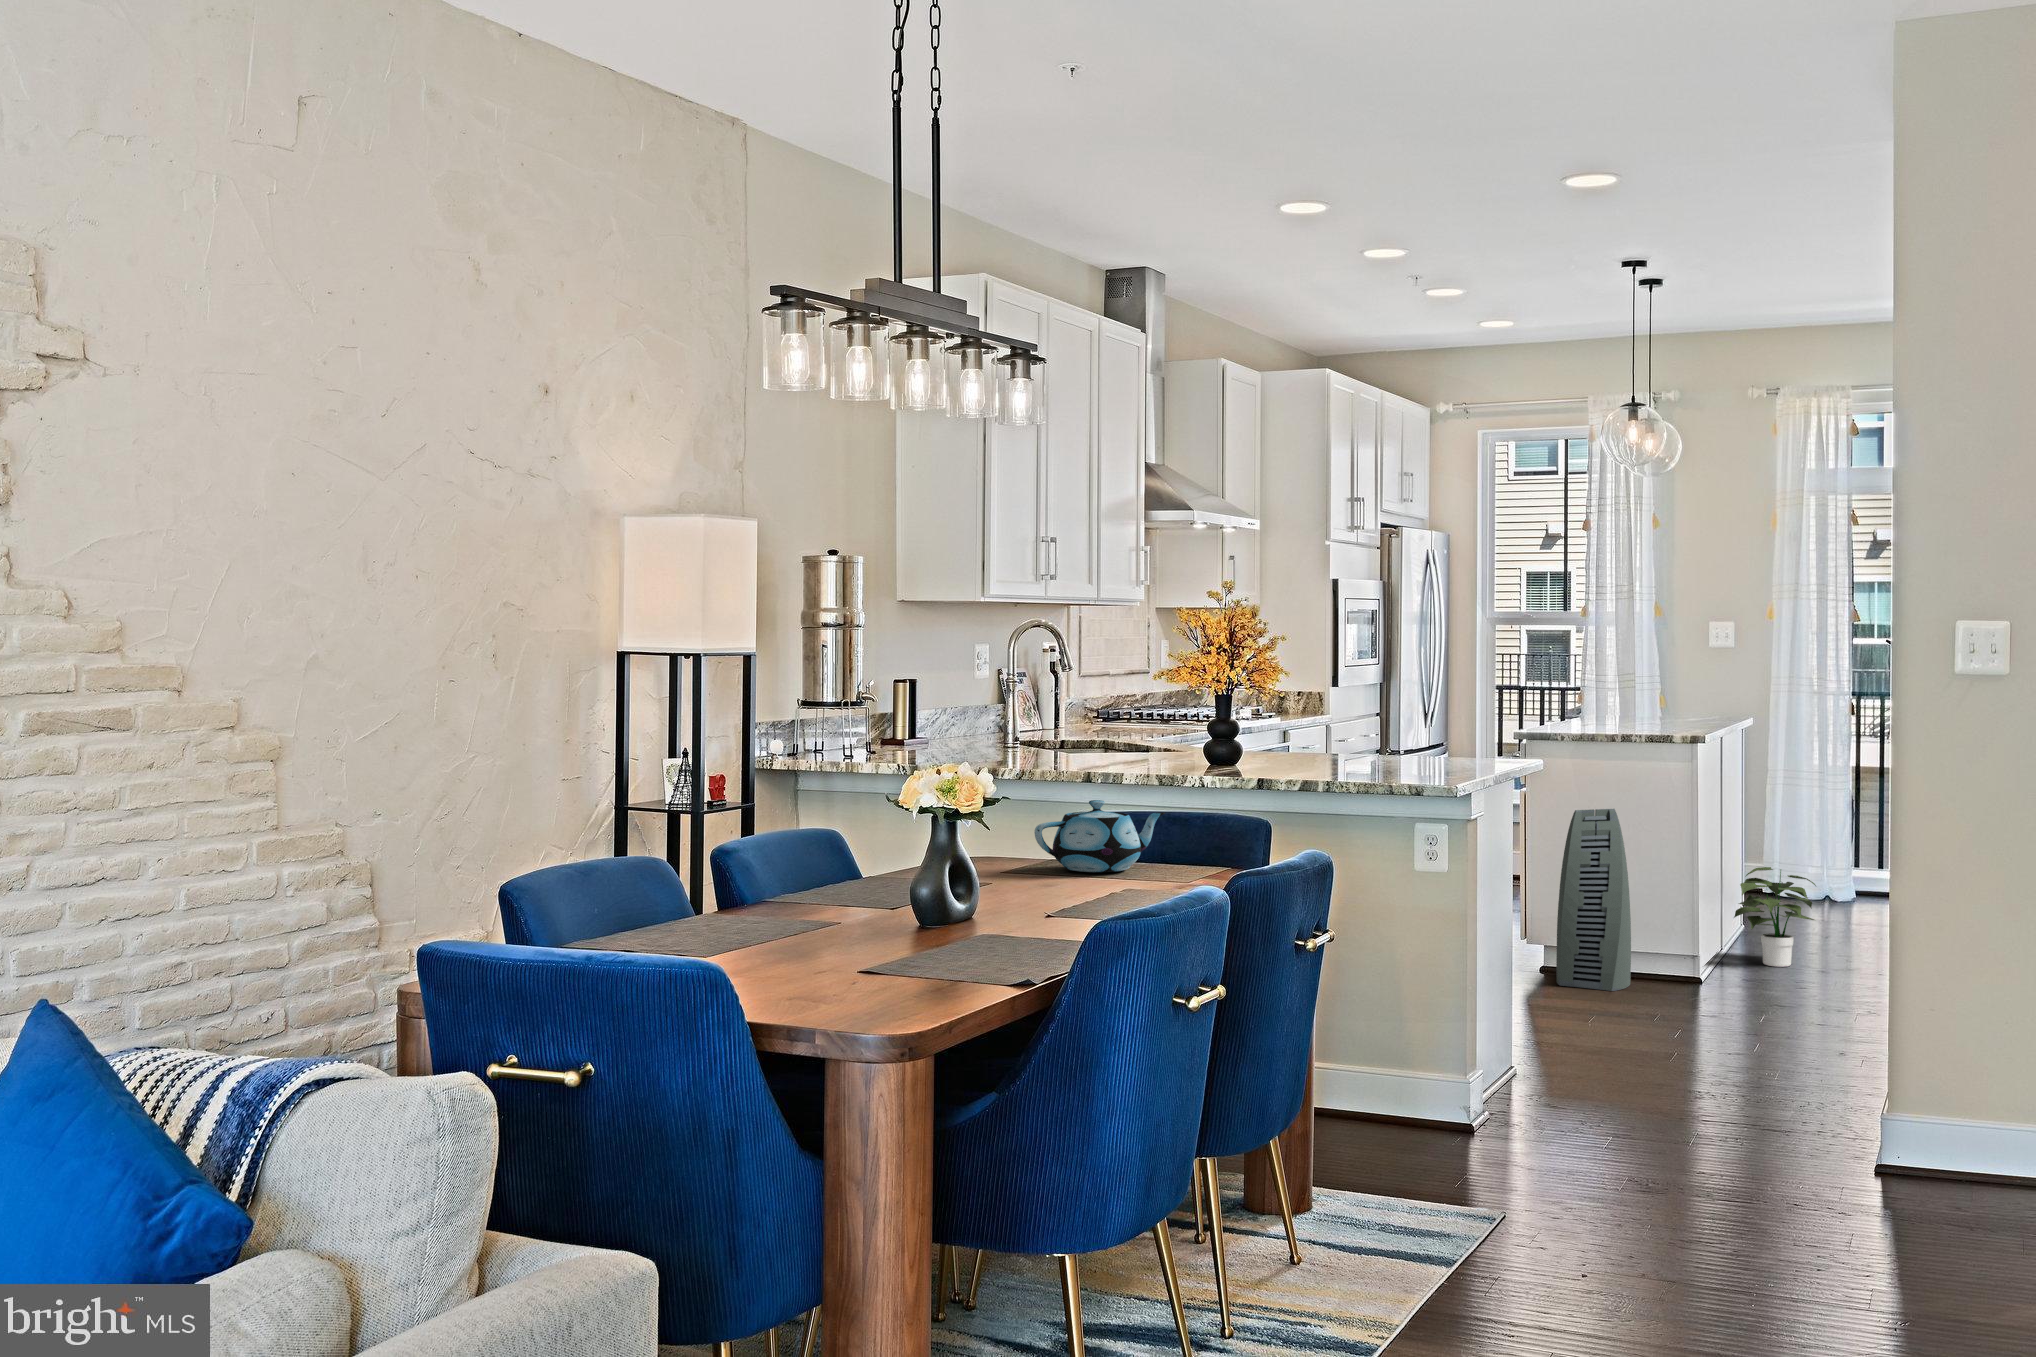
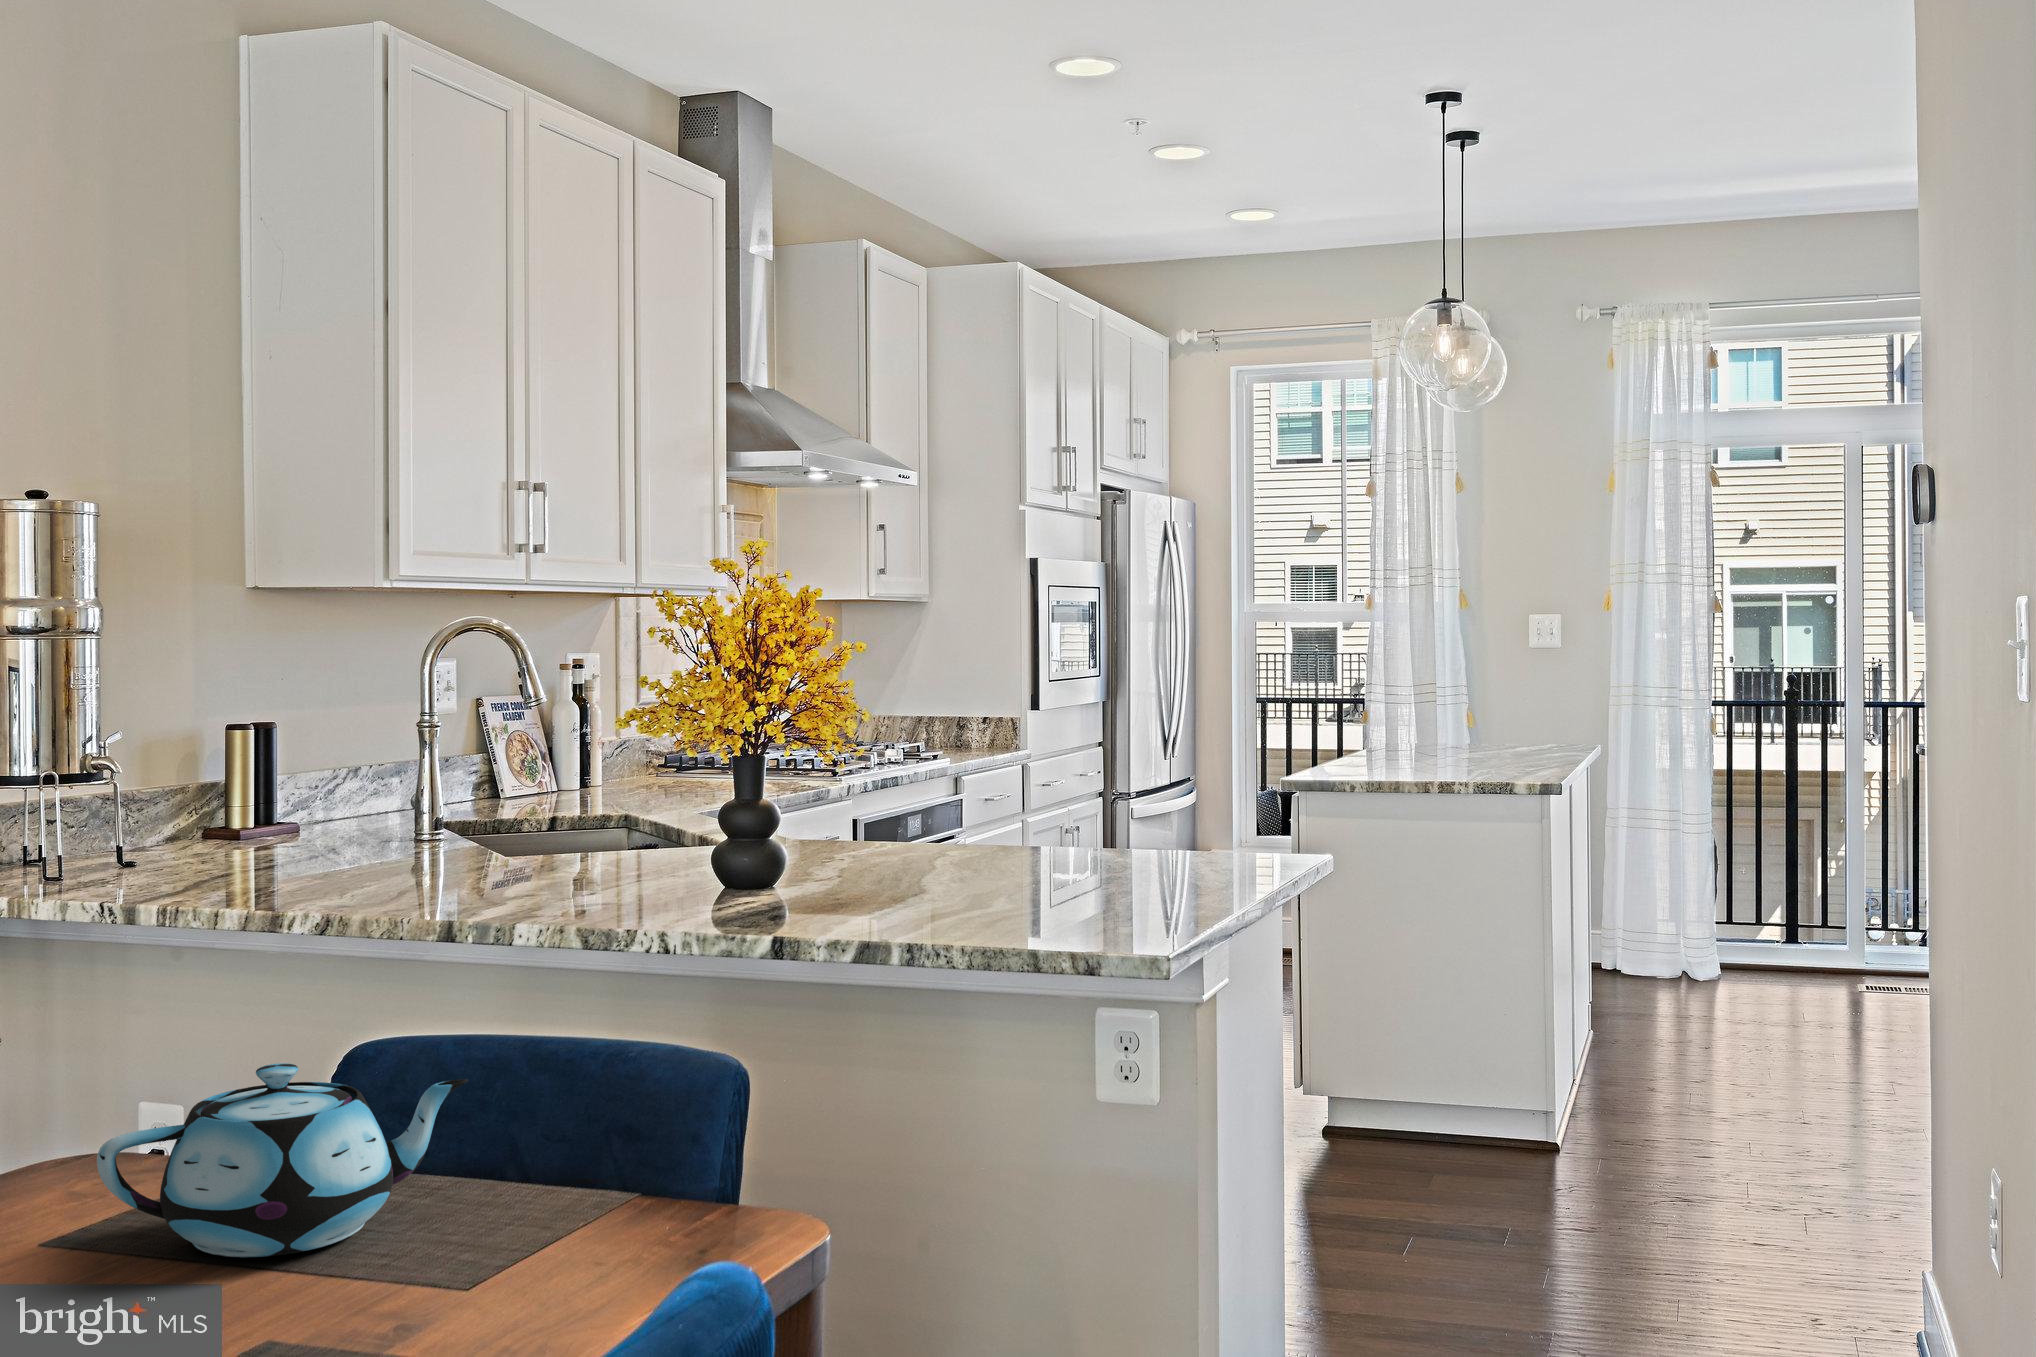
air purifier: present [1556,809,1631,991] -> none [1348,895,1456,1177]
potted plant: present [1734,867,1816,967] -> none [1594,964,1709,1111]

